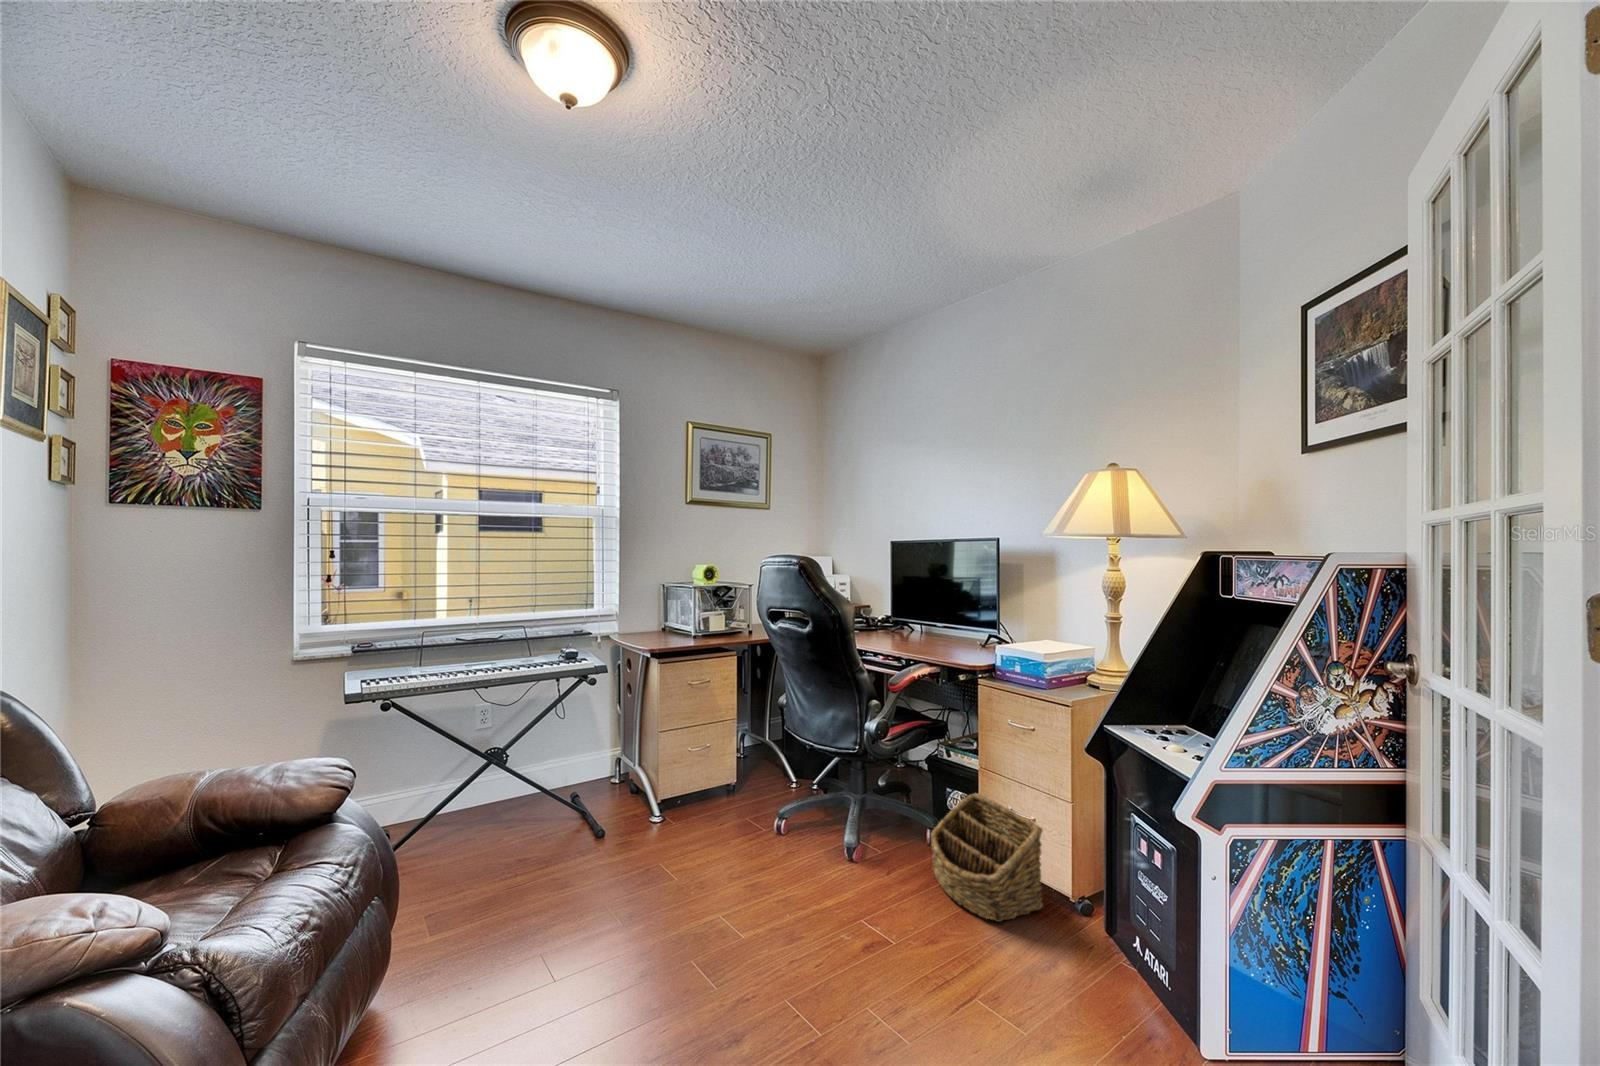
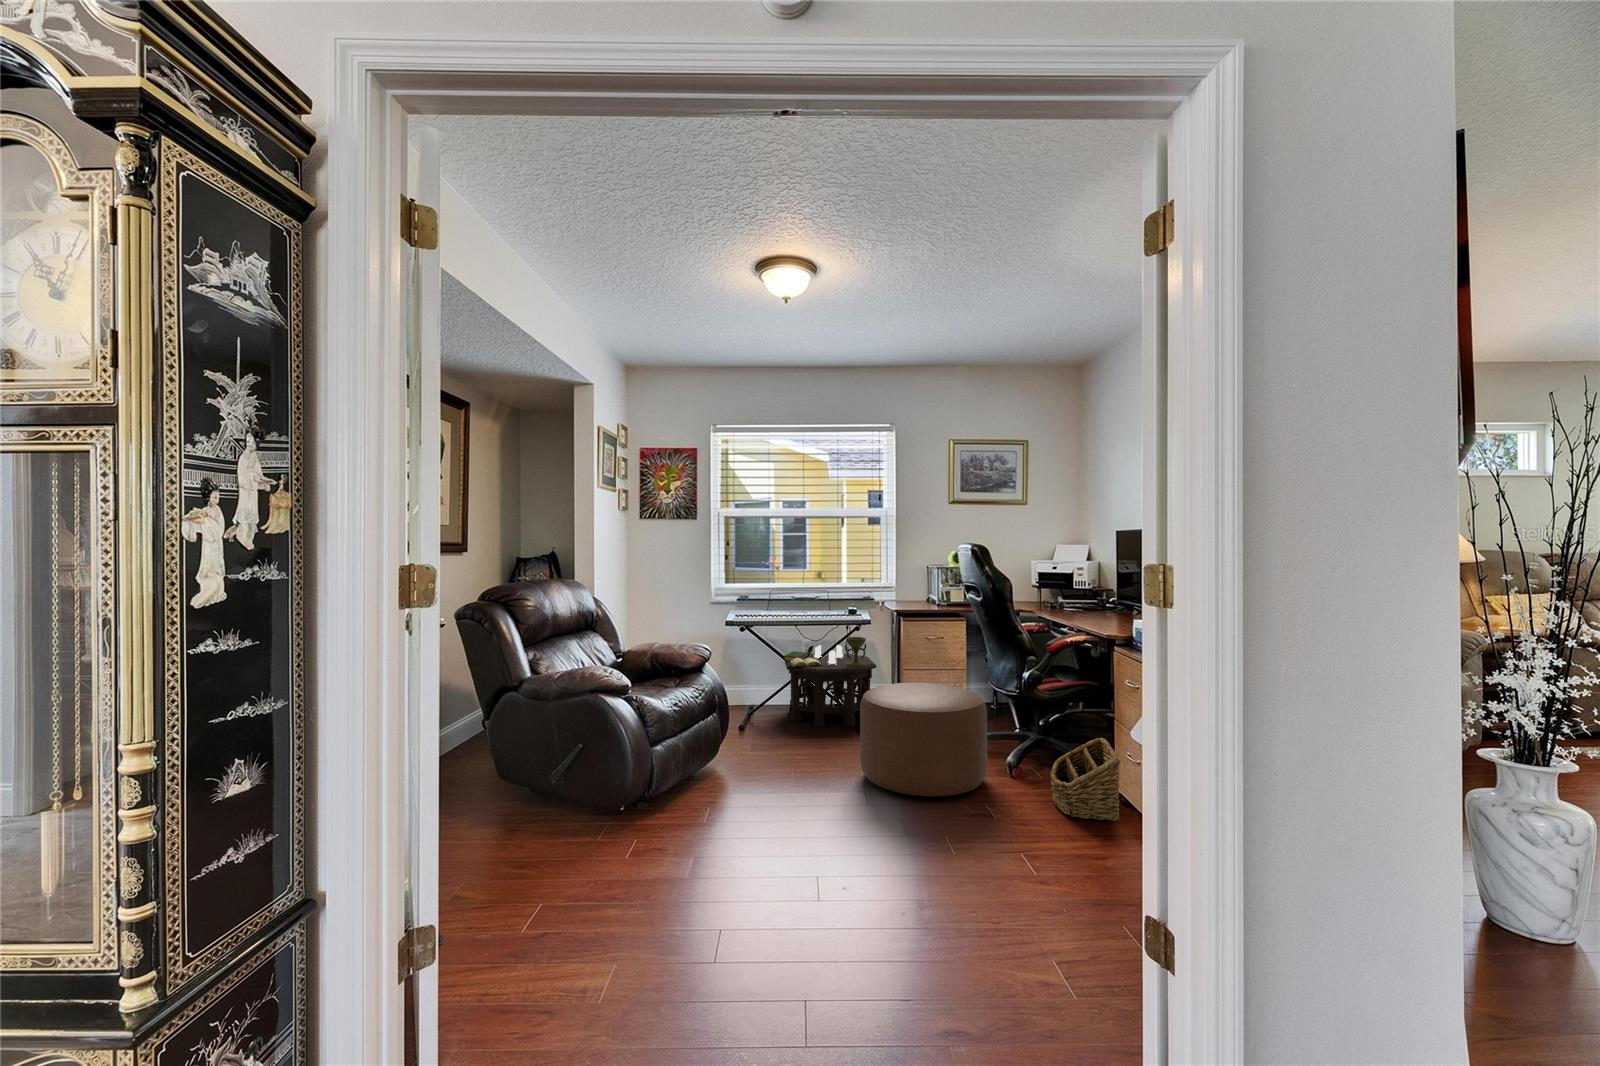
side table: none [455,692,614,851] -> present [783,637,876,727]
ottoman: none [671,757,865,970] -> present [860,682,987,796]

